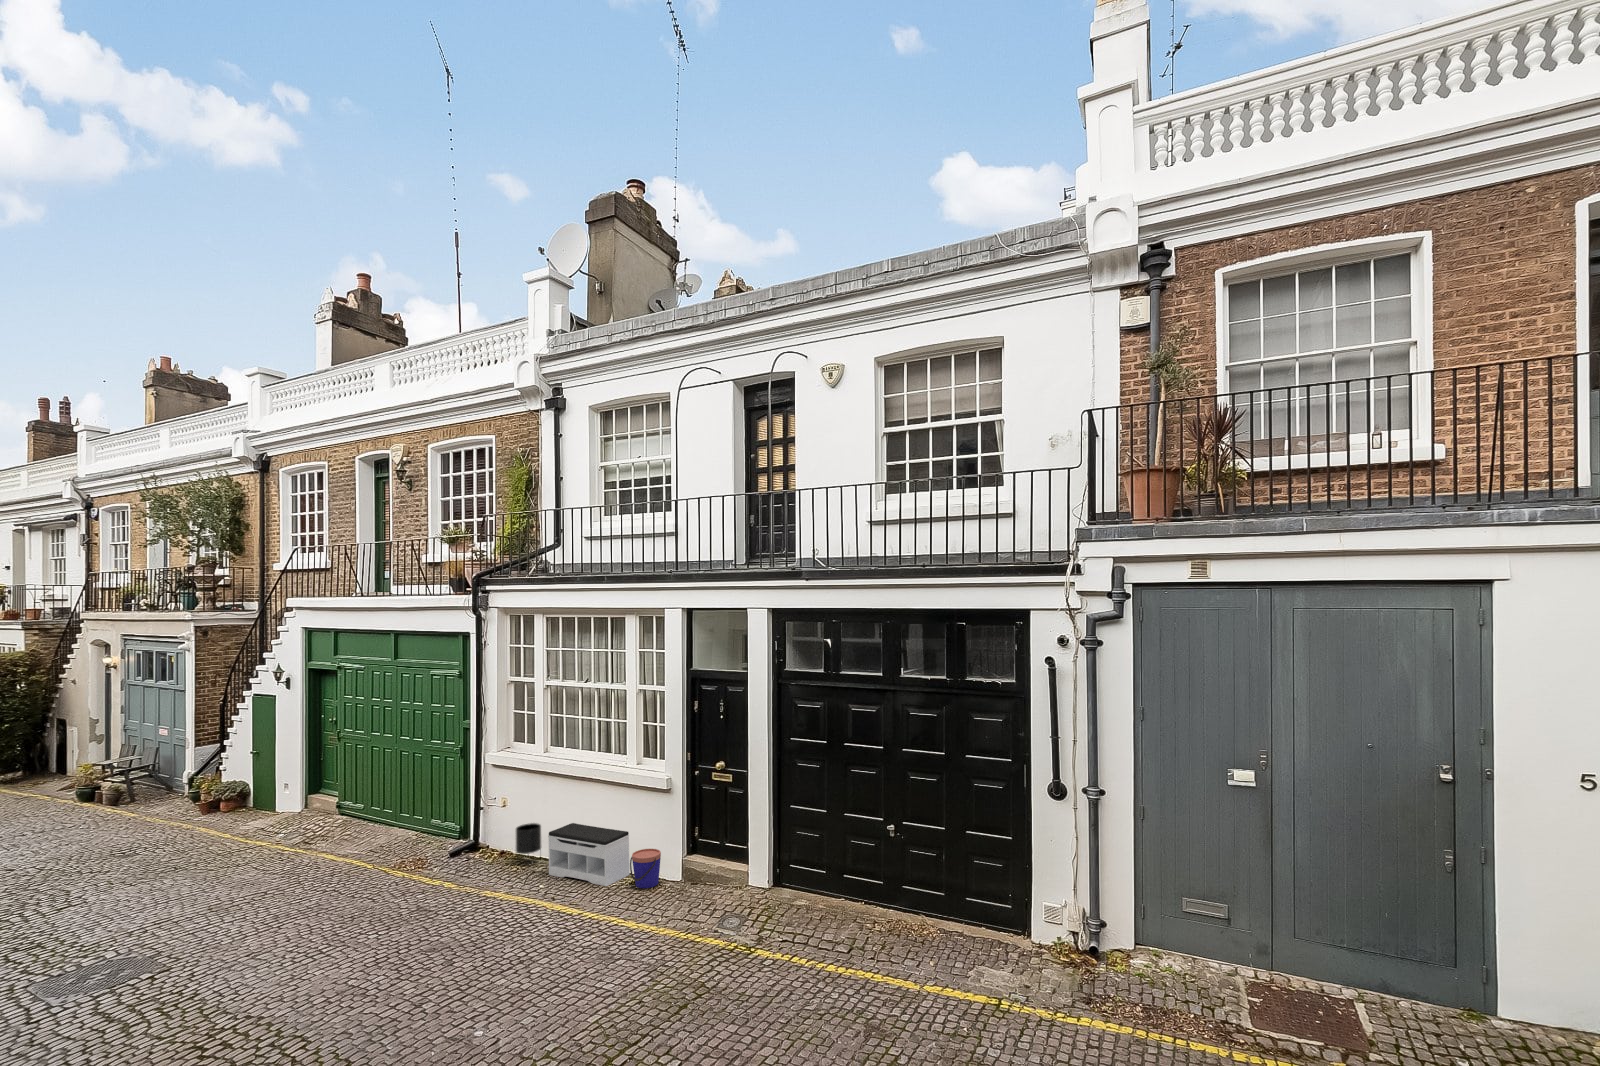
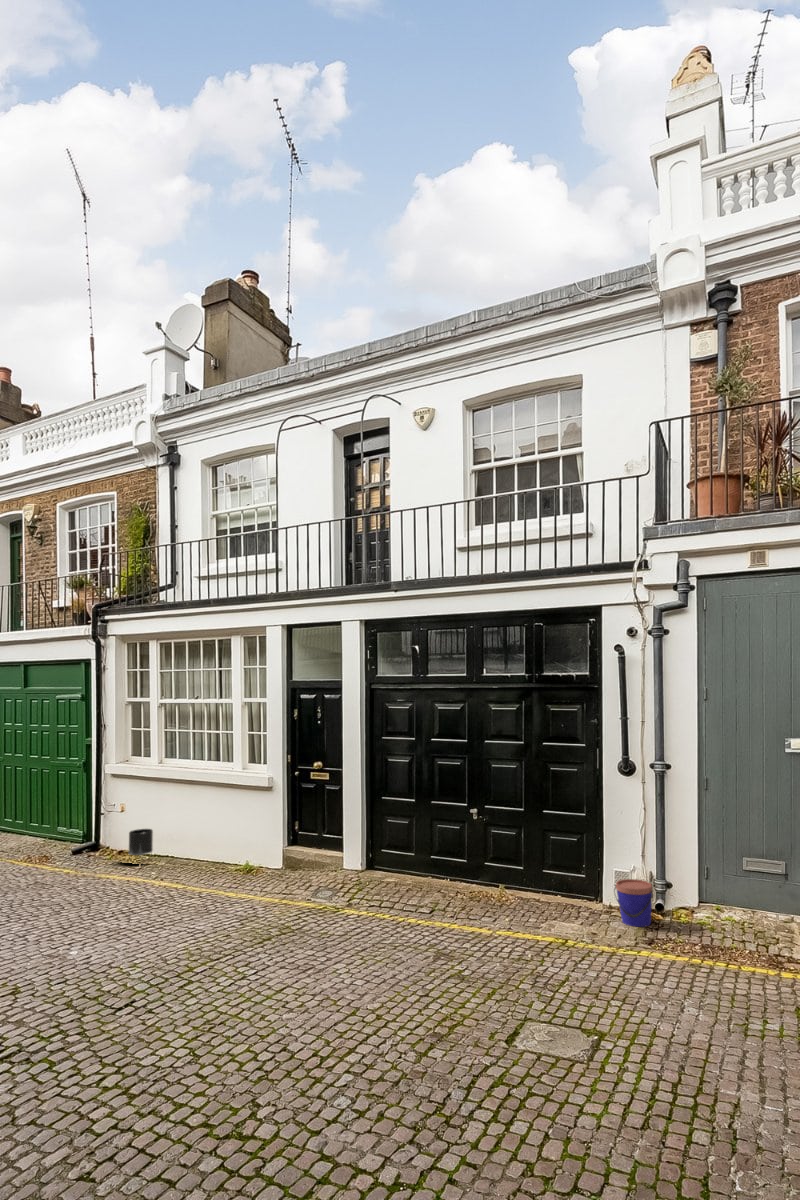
bench: present [548,823,630,886] -> none [159,826,234,879]
bucket: present [630,849,661,888] -> present [614,879,653,927]

